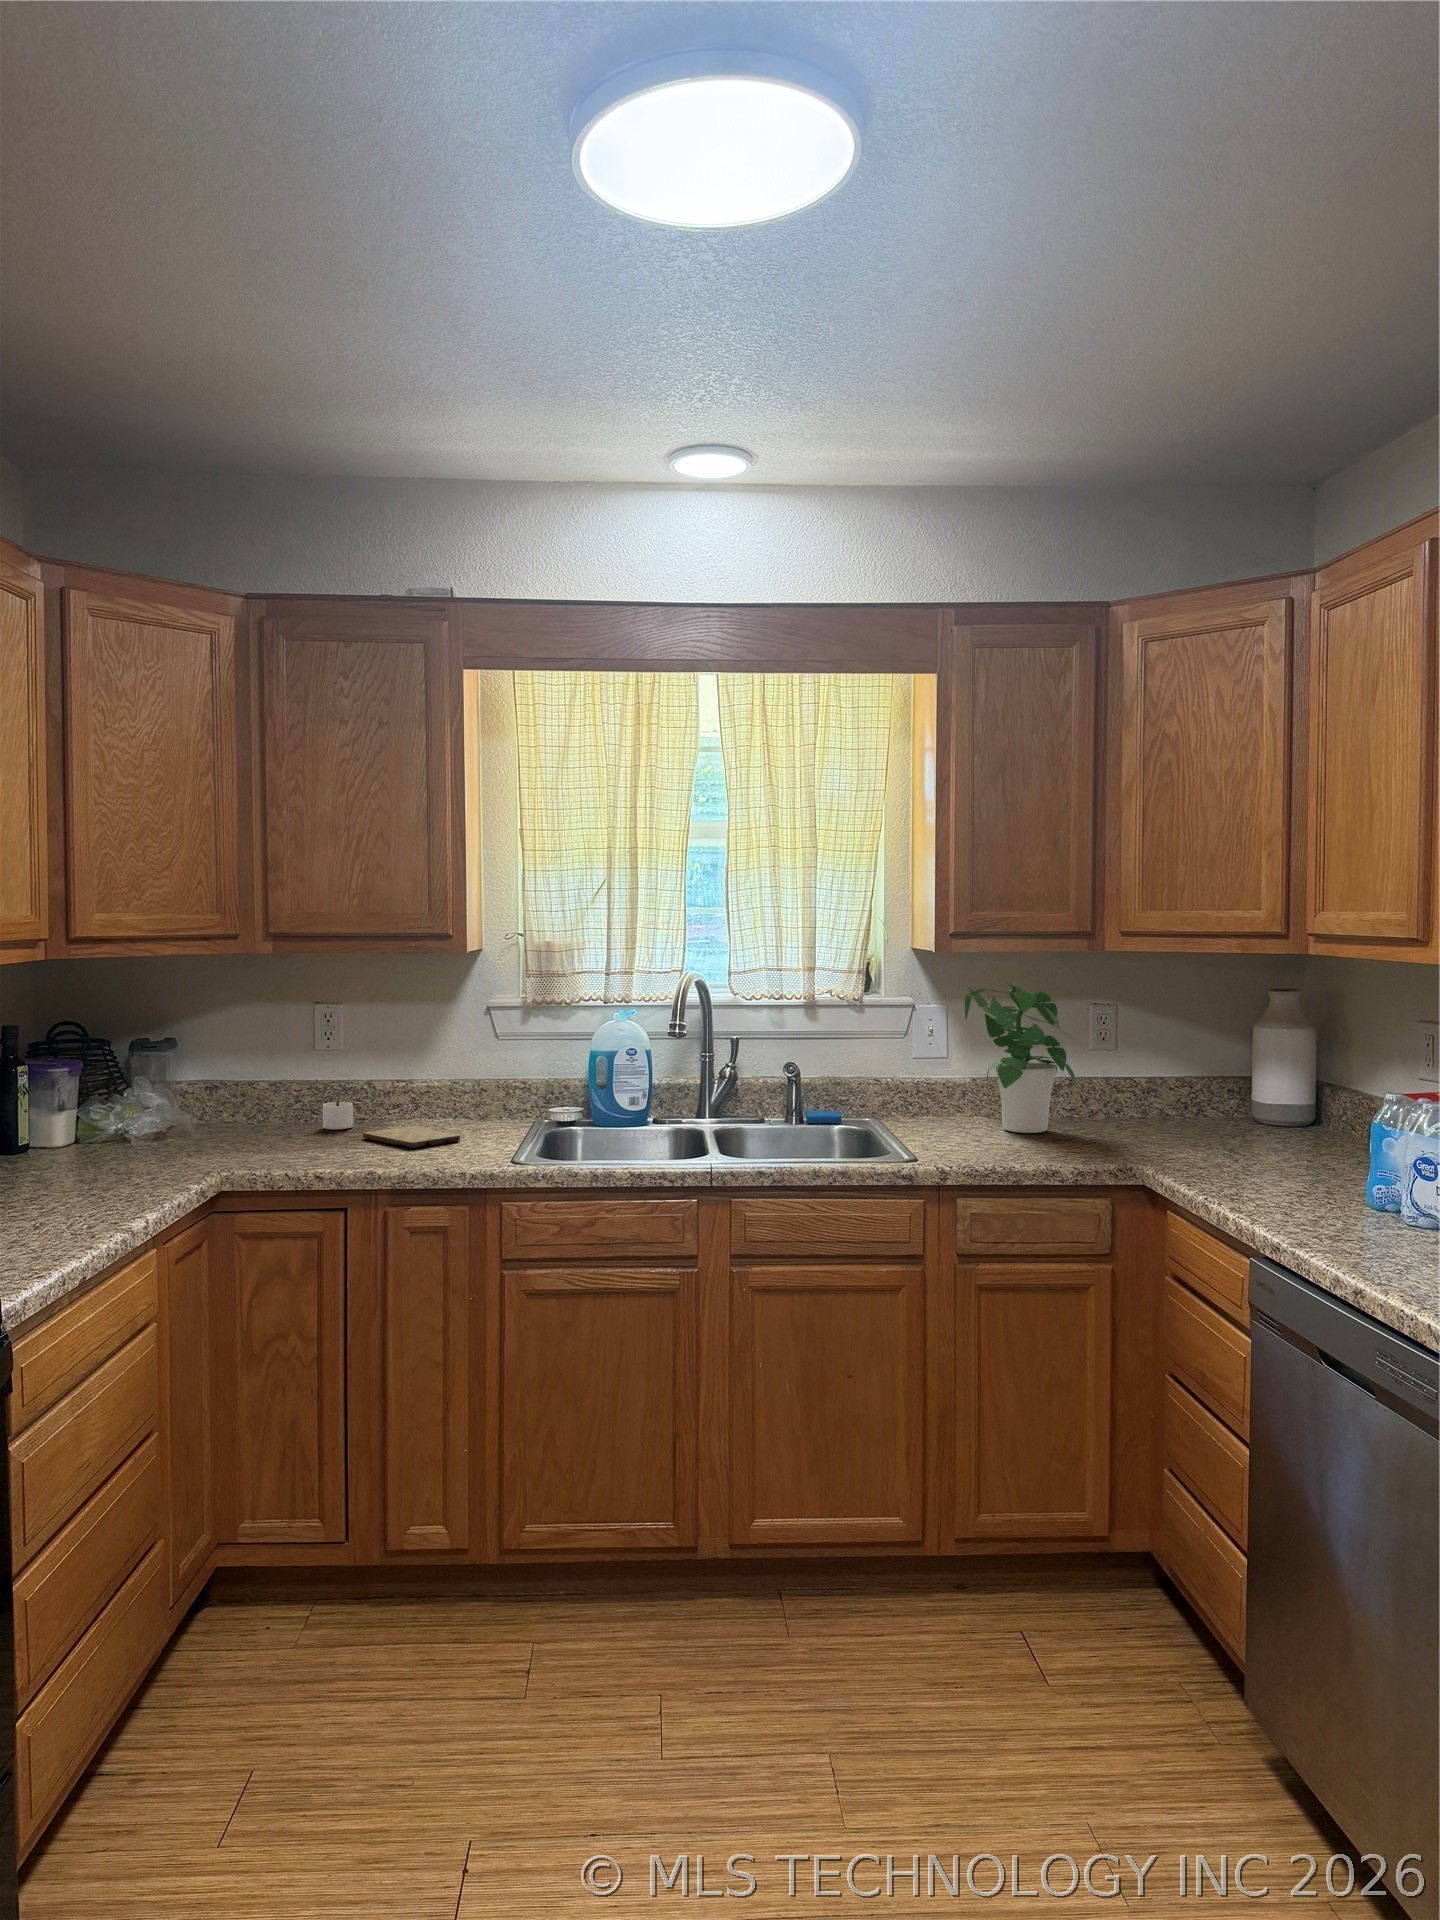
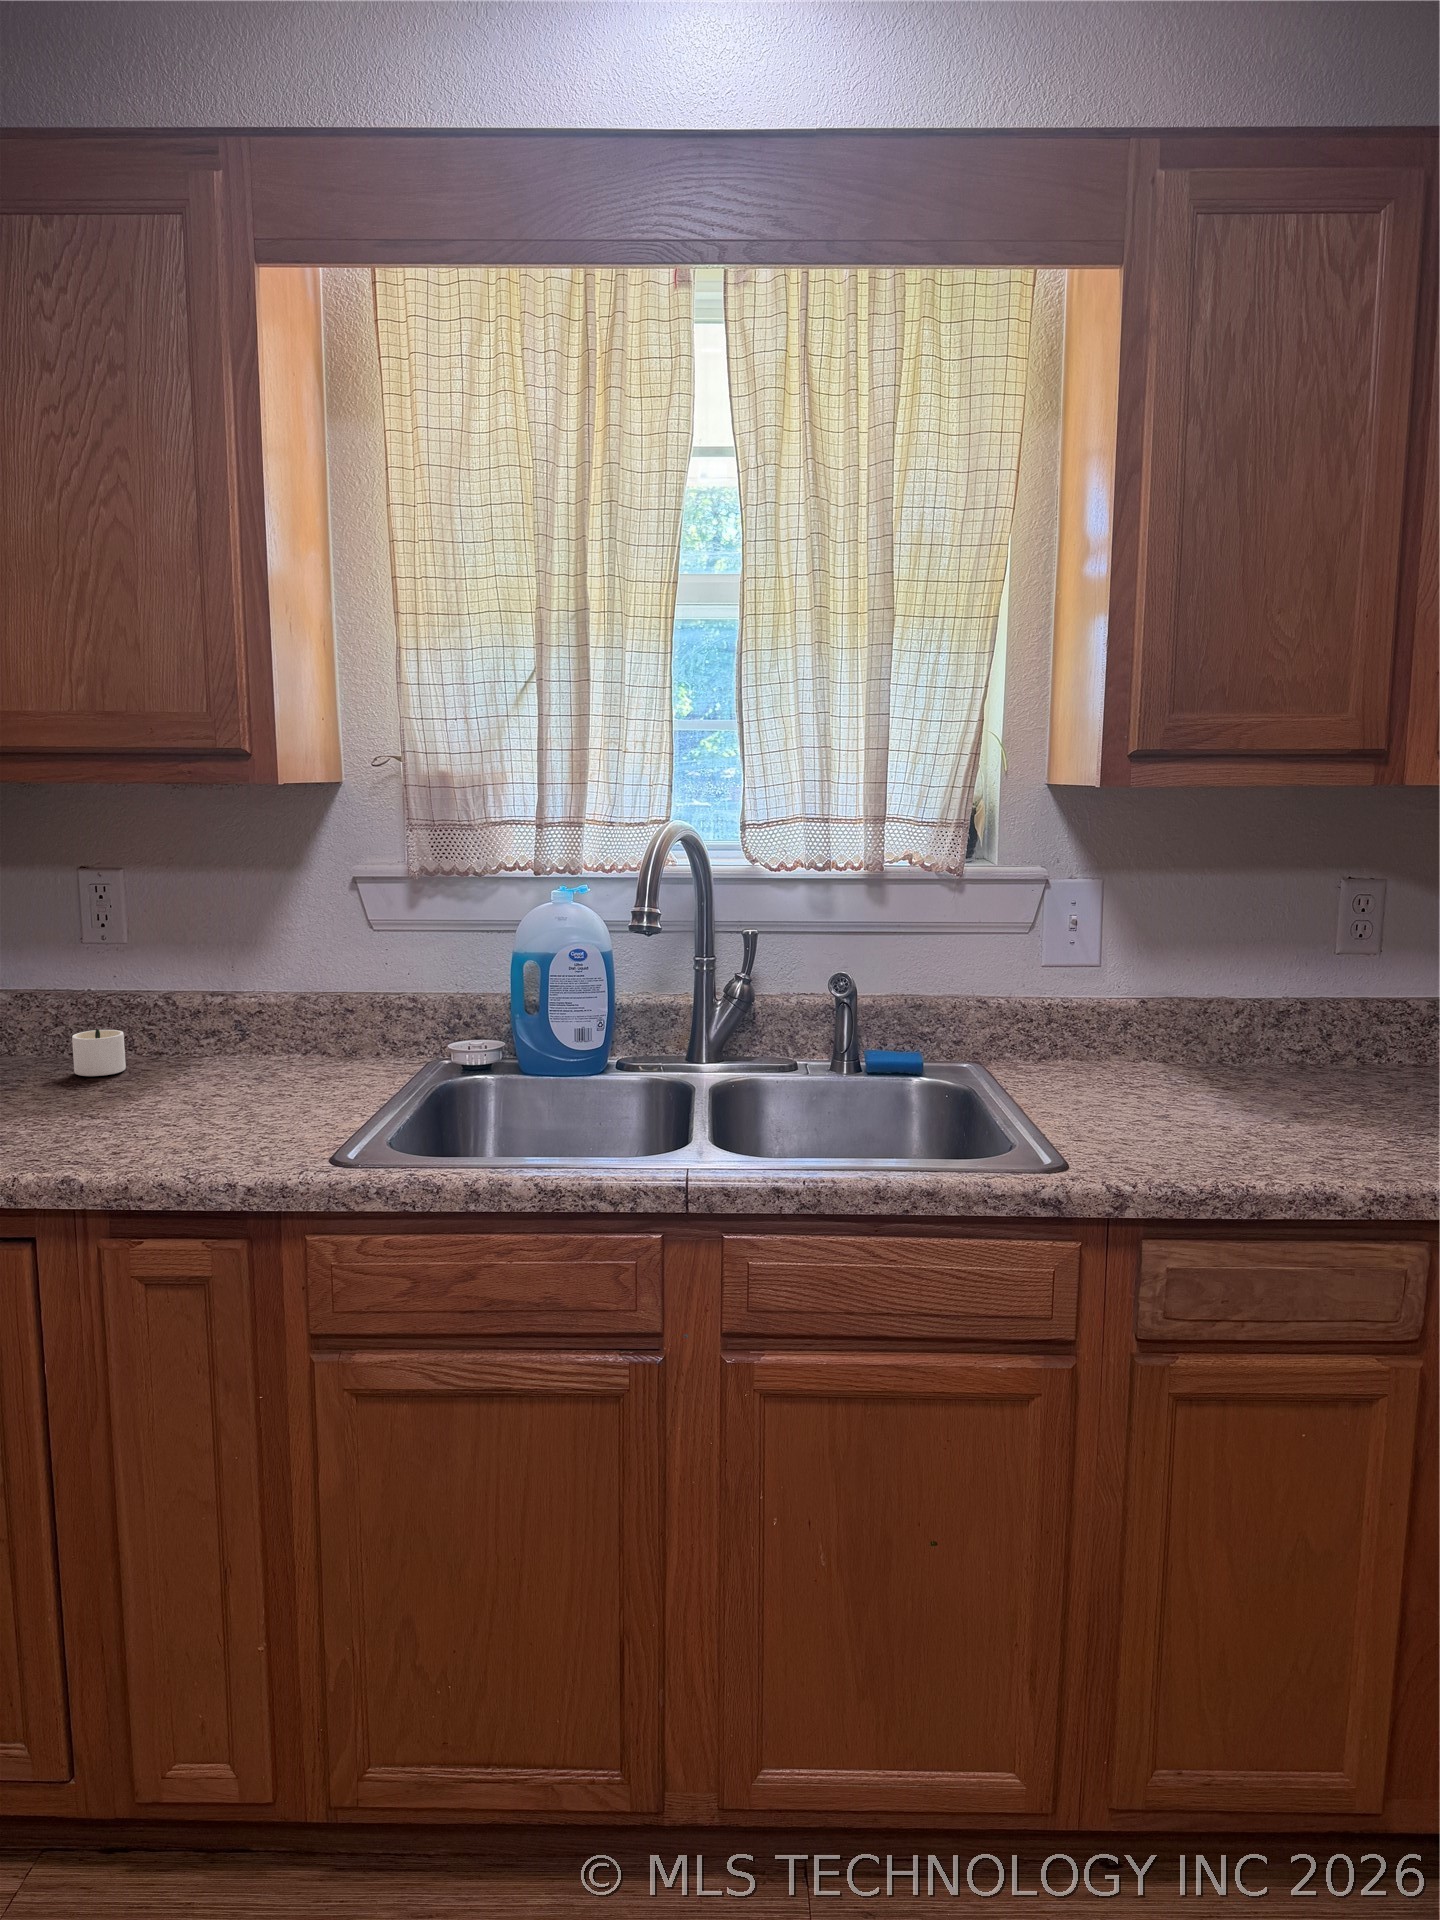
potted plant: present [965,983,1077,1133] -> none [1142,840,1345,1099]
cutting board: present [363,1126,460,1148] -> none [117,1073,275,1123]

